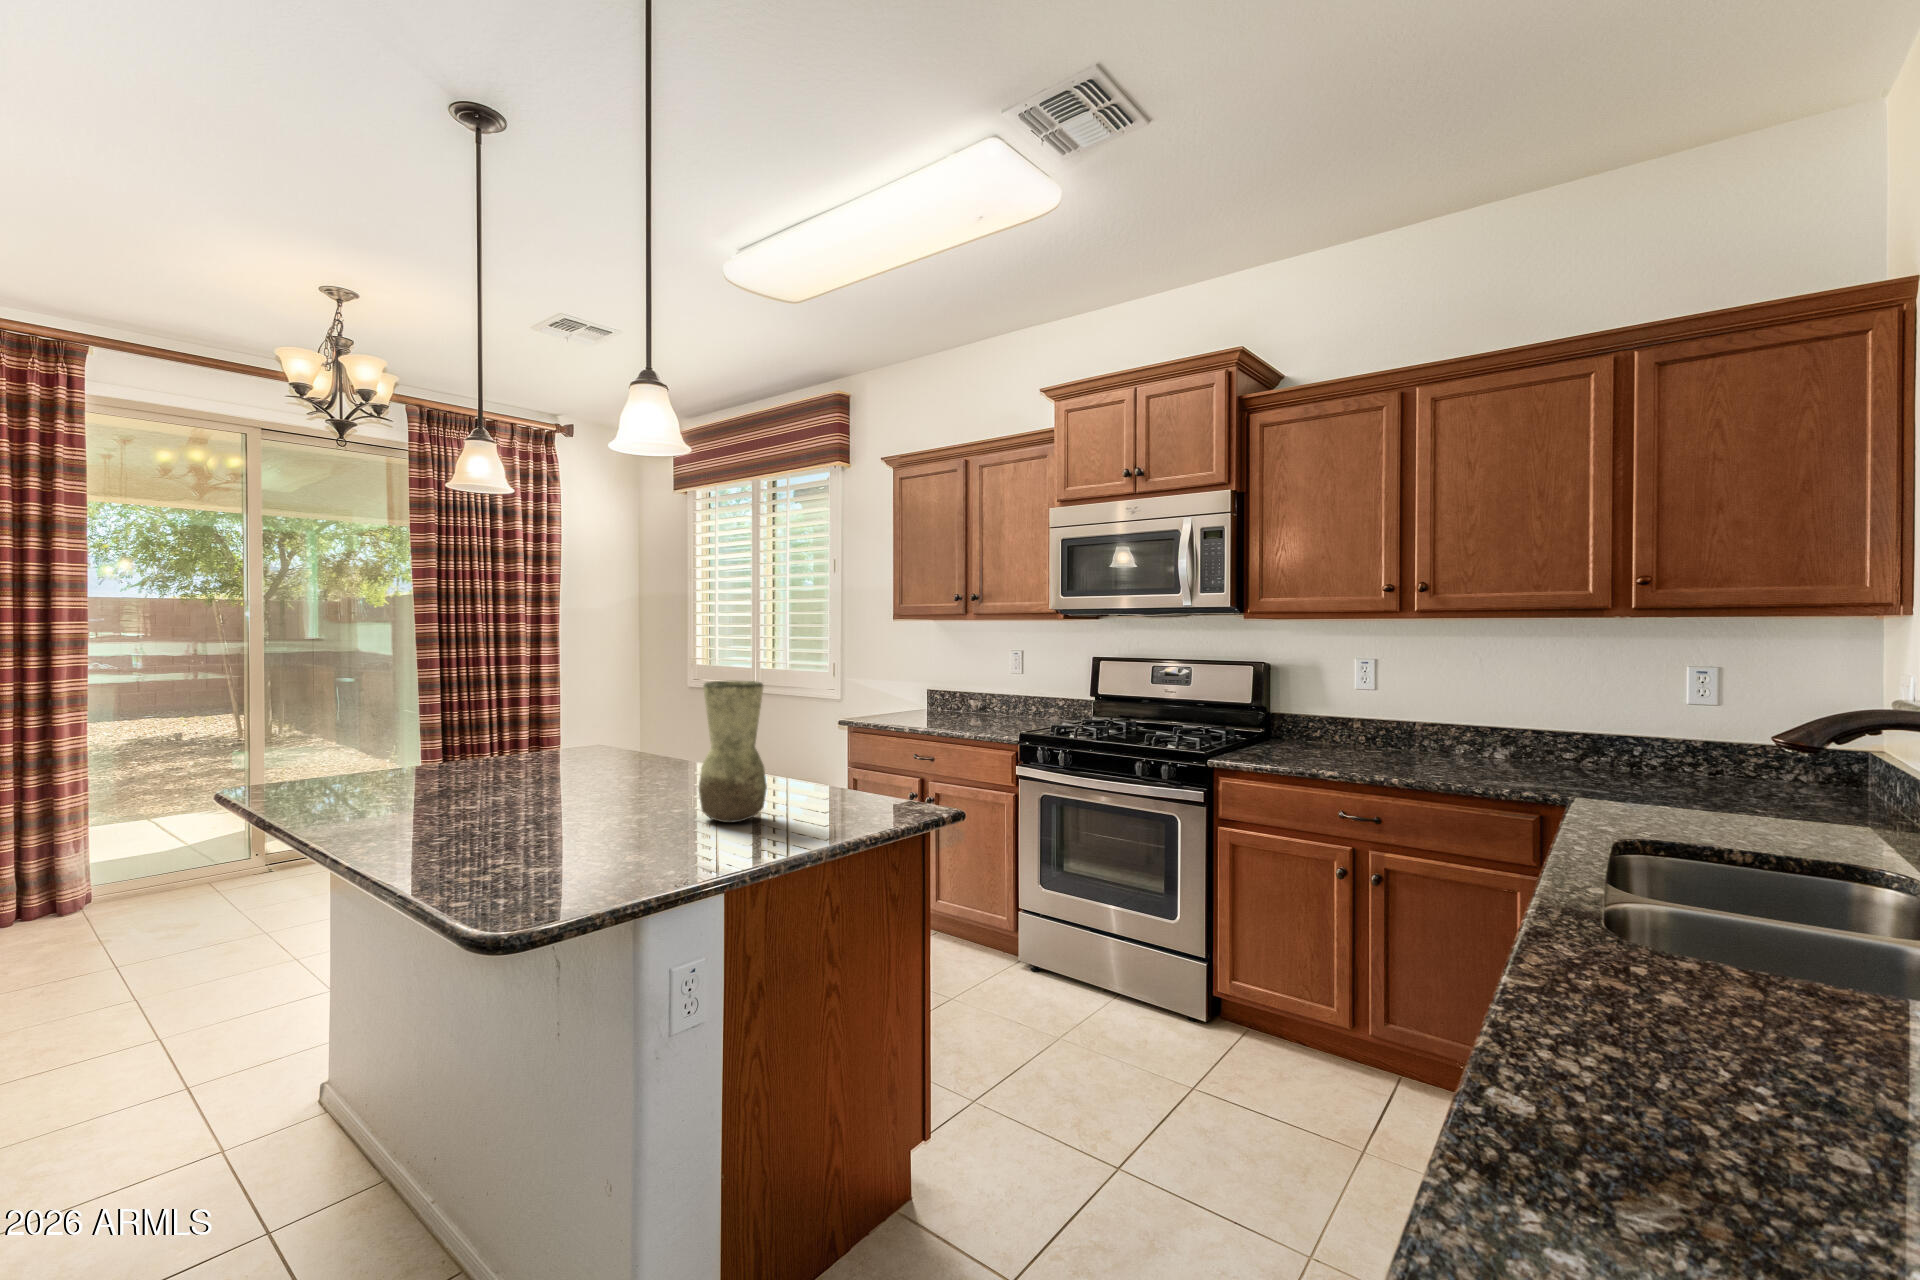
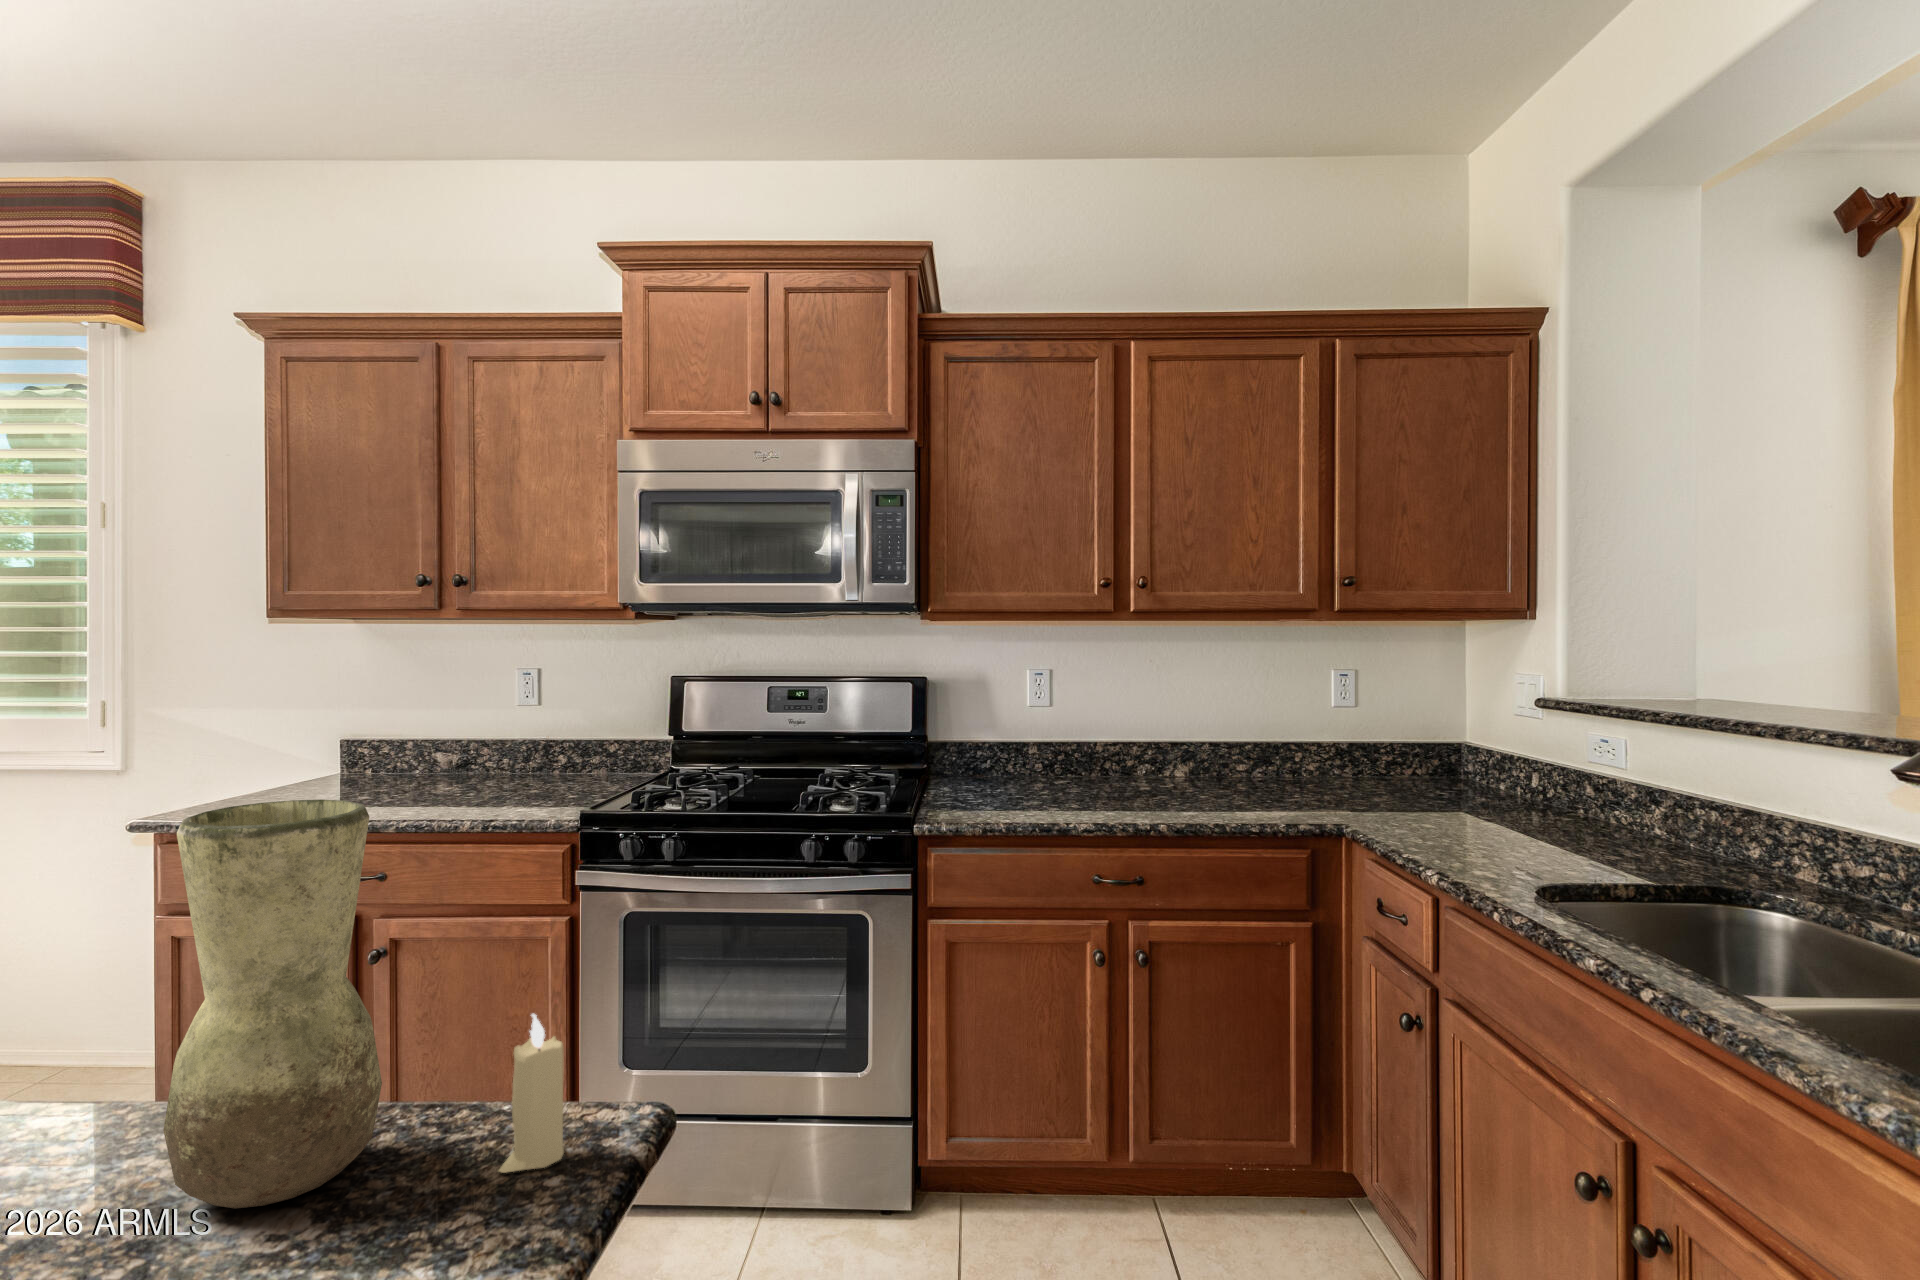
candle: none [792,771,819,833] -> present [499,1014,564,1173]

